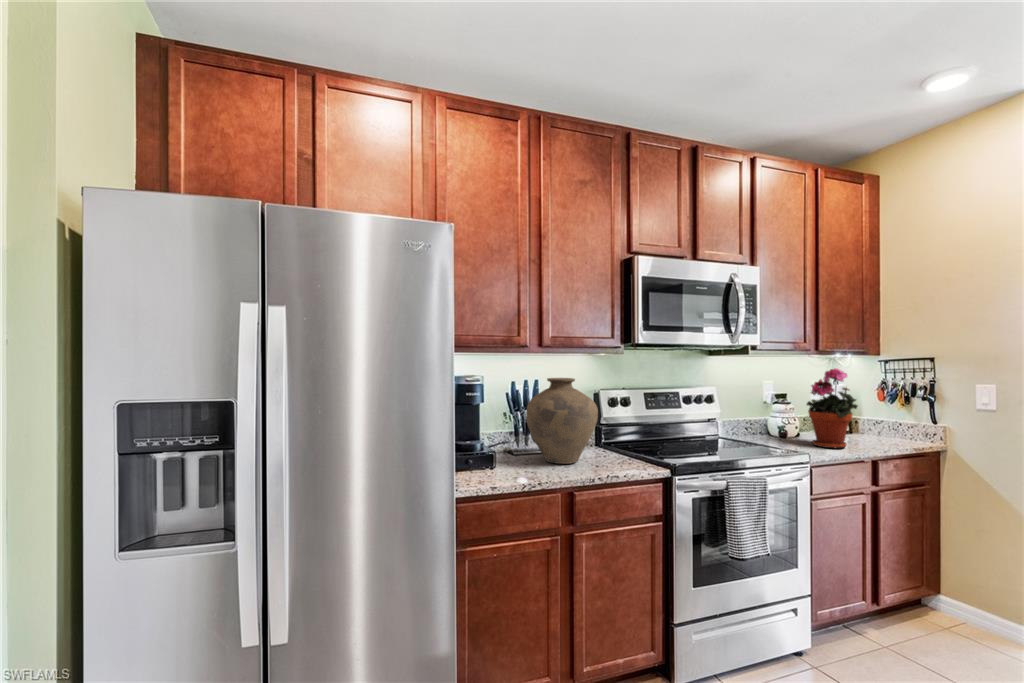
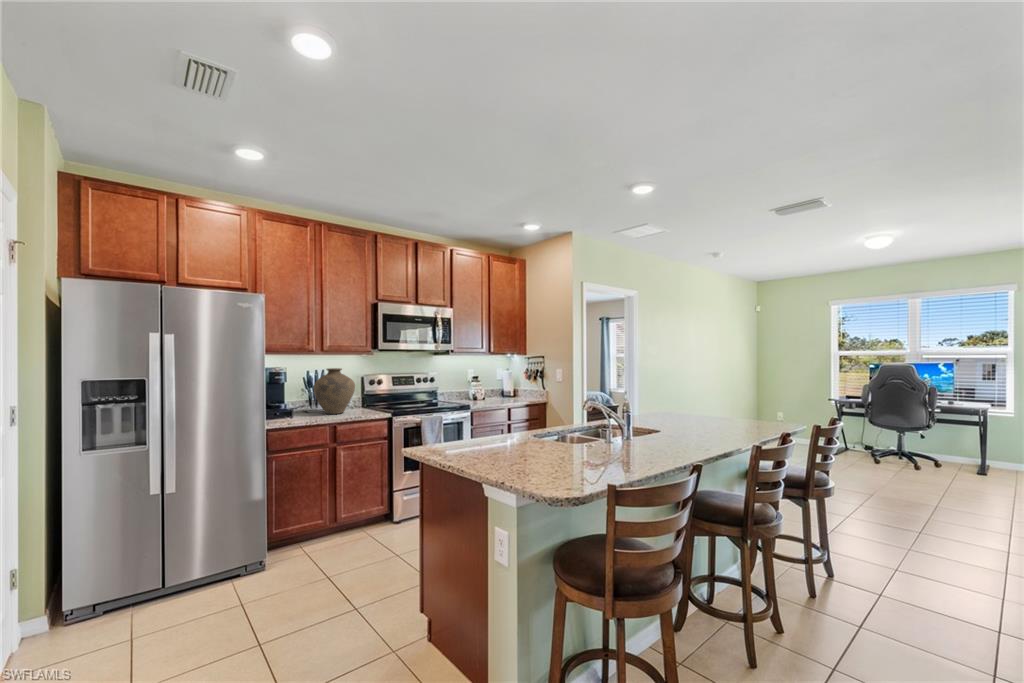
potted plant: present [807,368,857,449] -> none [482,361,505,403]

